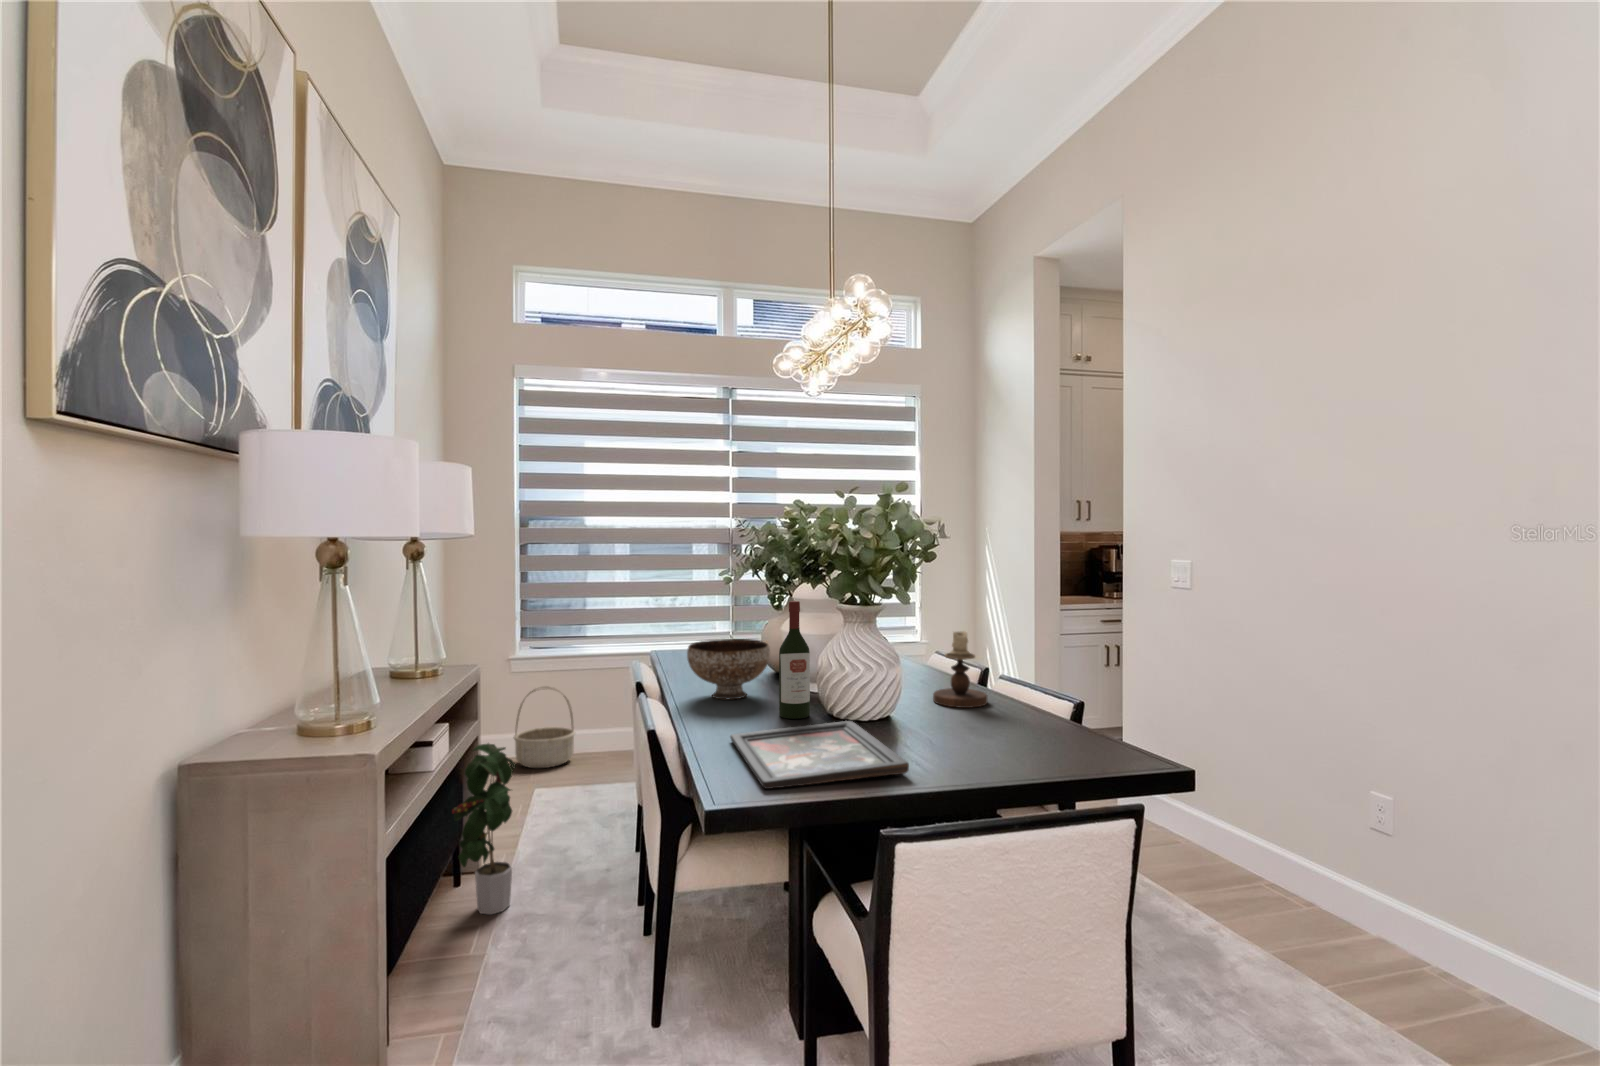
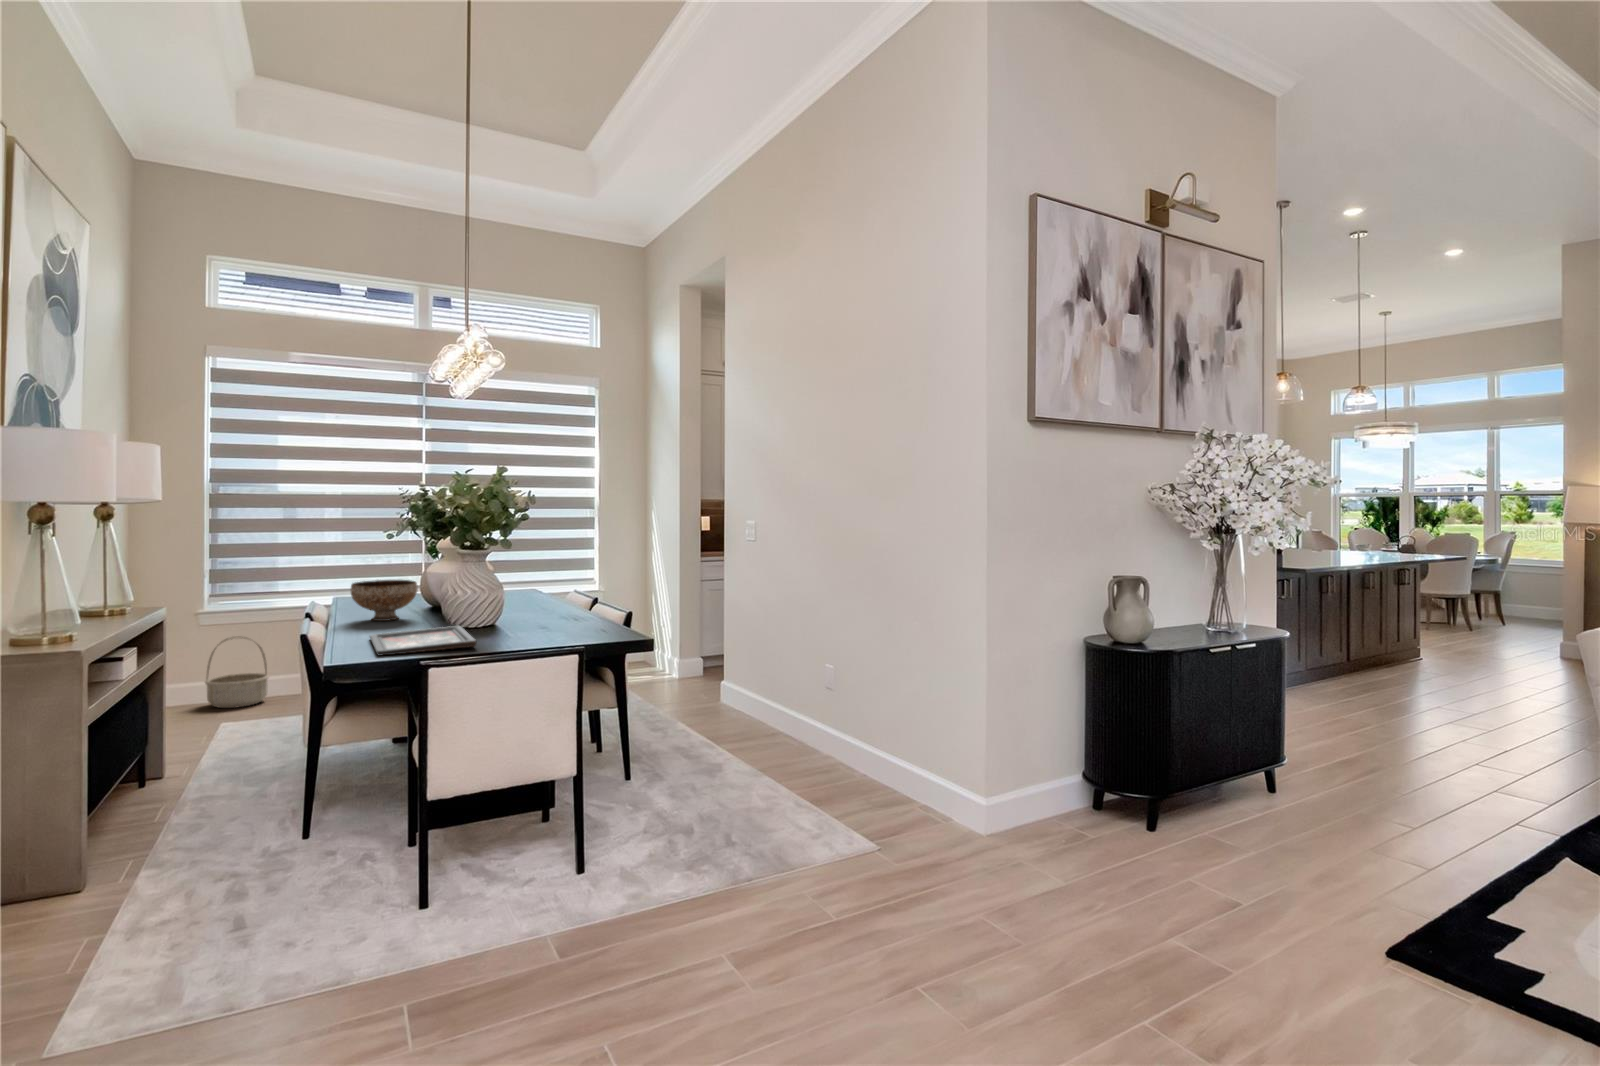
wine bottle: present [779,601,810,719] -> none [415,550,438,628]
candlestick: present [933,631,987,708] -> none [536,571,573,621]
potted plant: present [452,743,516,914] -> none [149,665,207,794]

